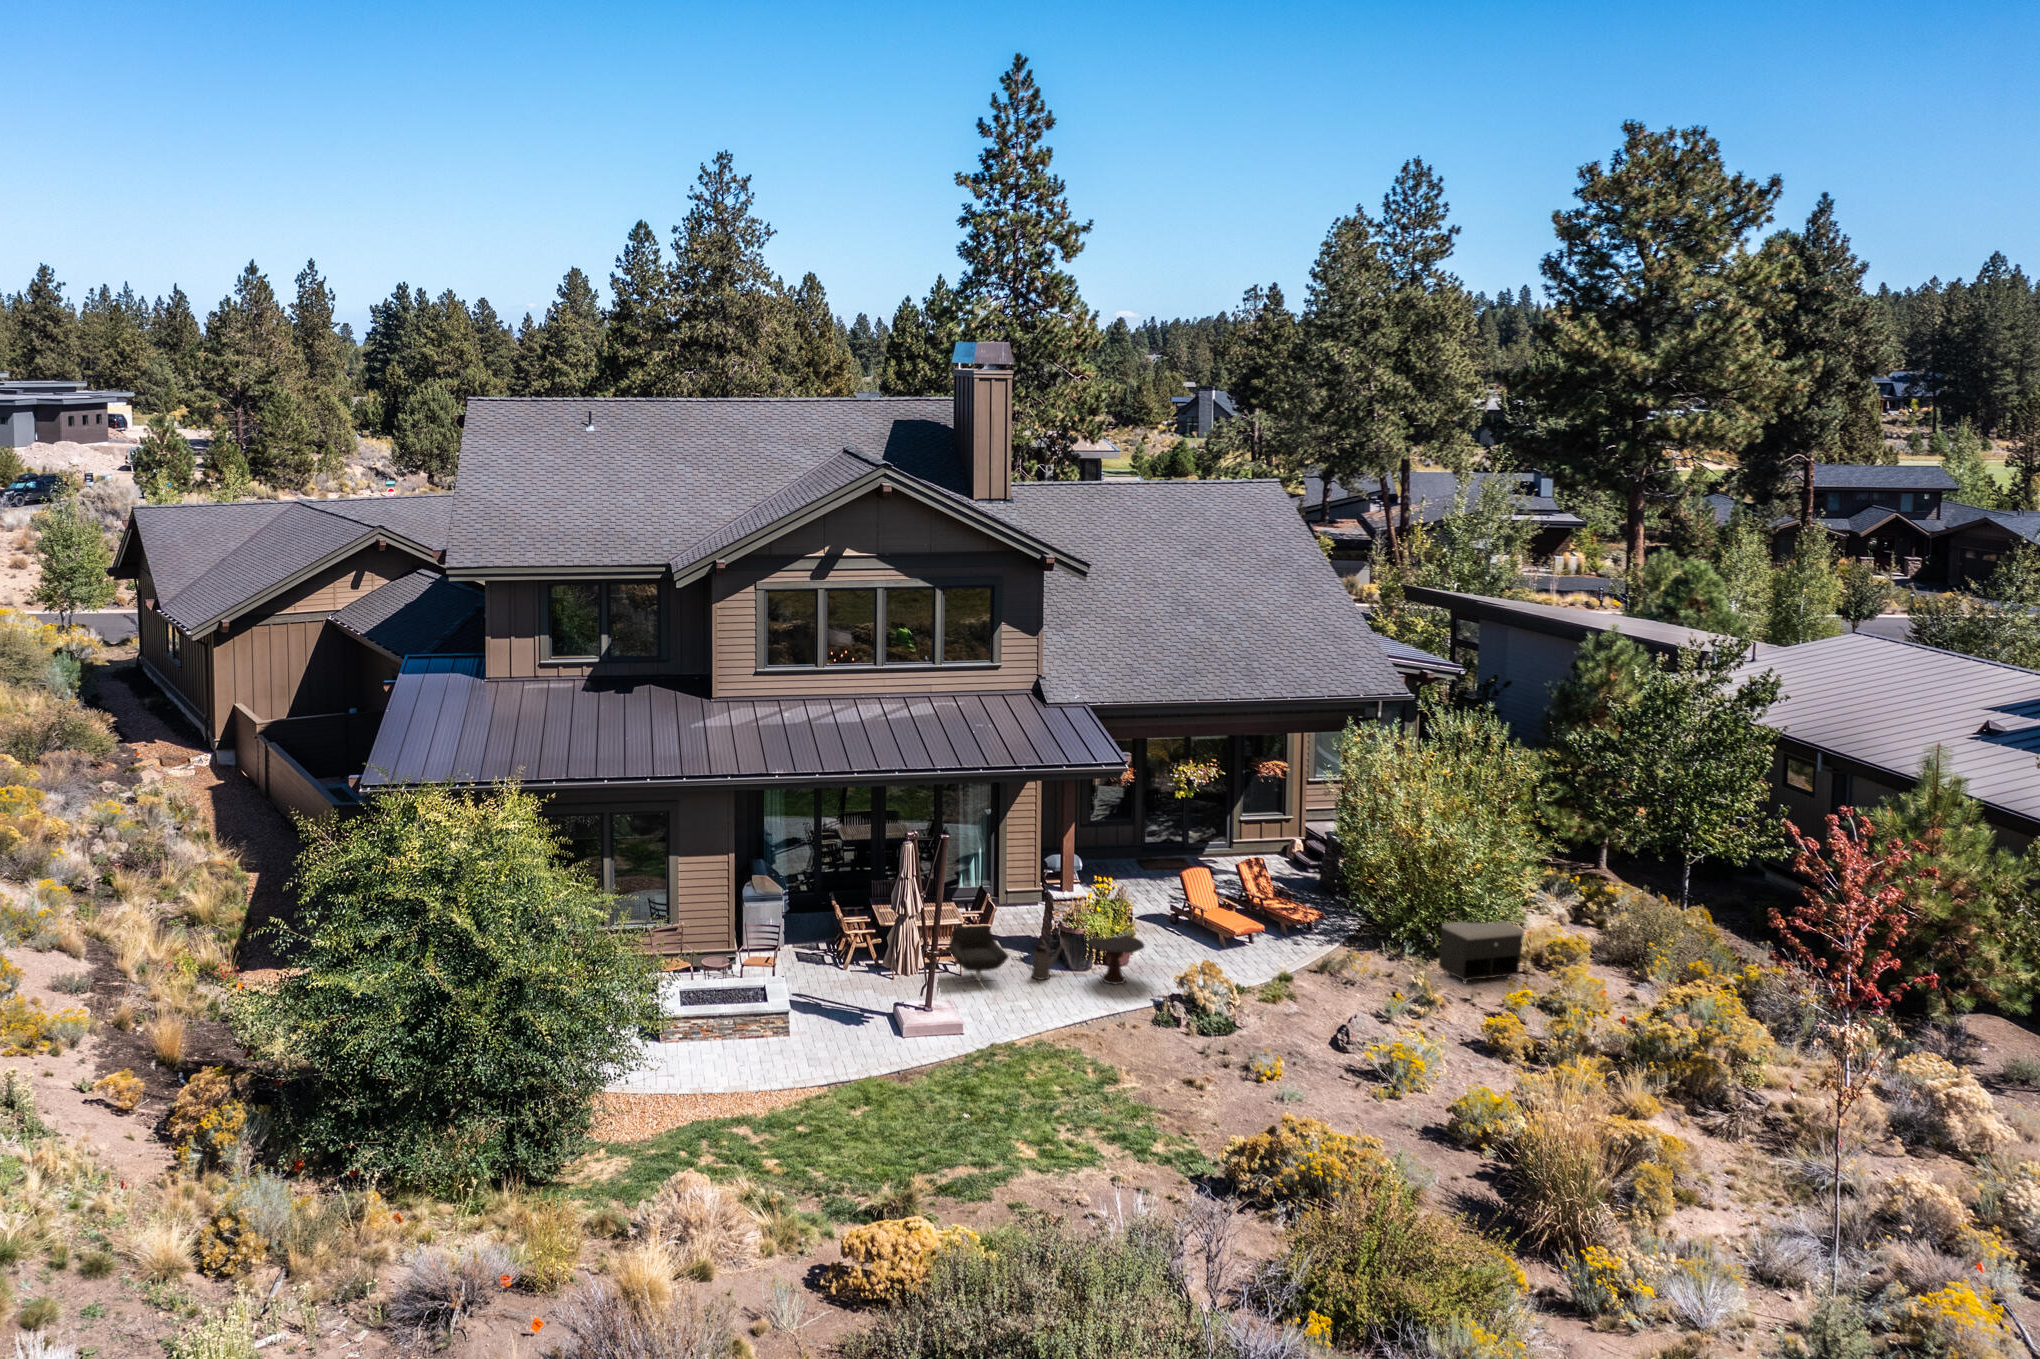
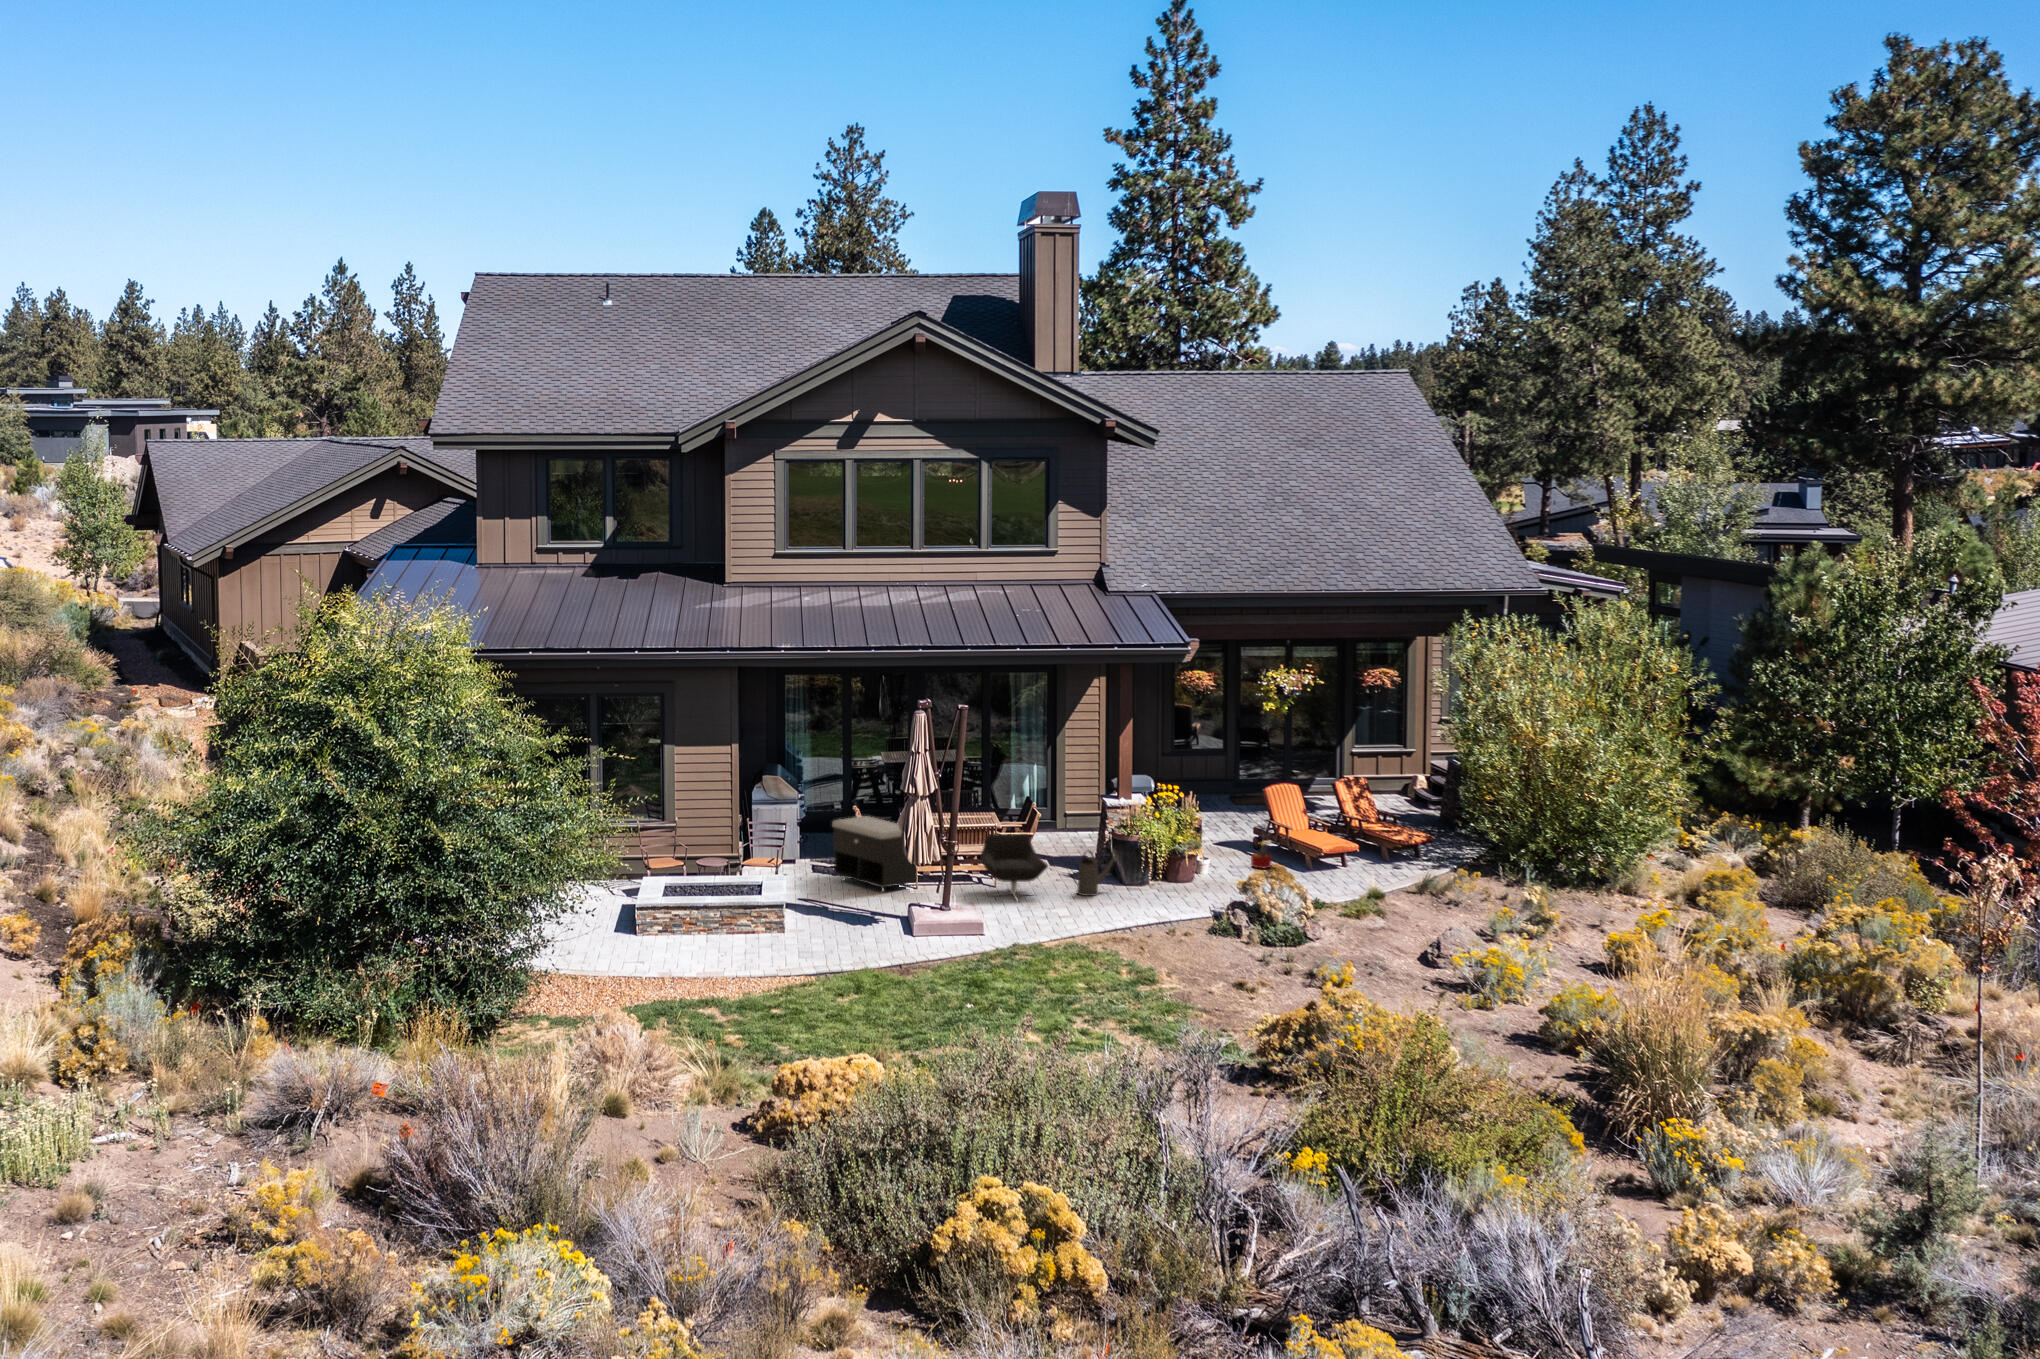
decorative plant: none [1170,894,1191,941] -> present [1251,825,1272,869]
storage bench: present [1439,921,1524,983] -> present [832,816,917,892]
side table: present [1087,936,1144,984] -> none [1141,846,1209,902]

